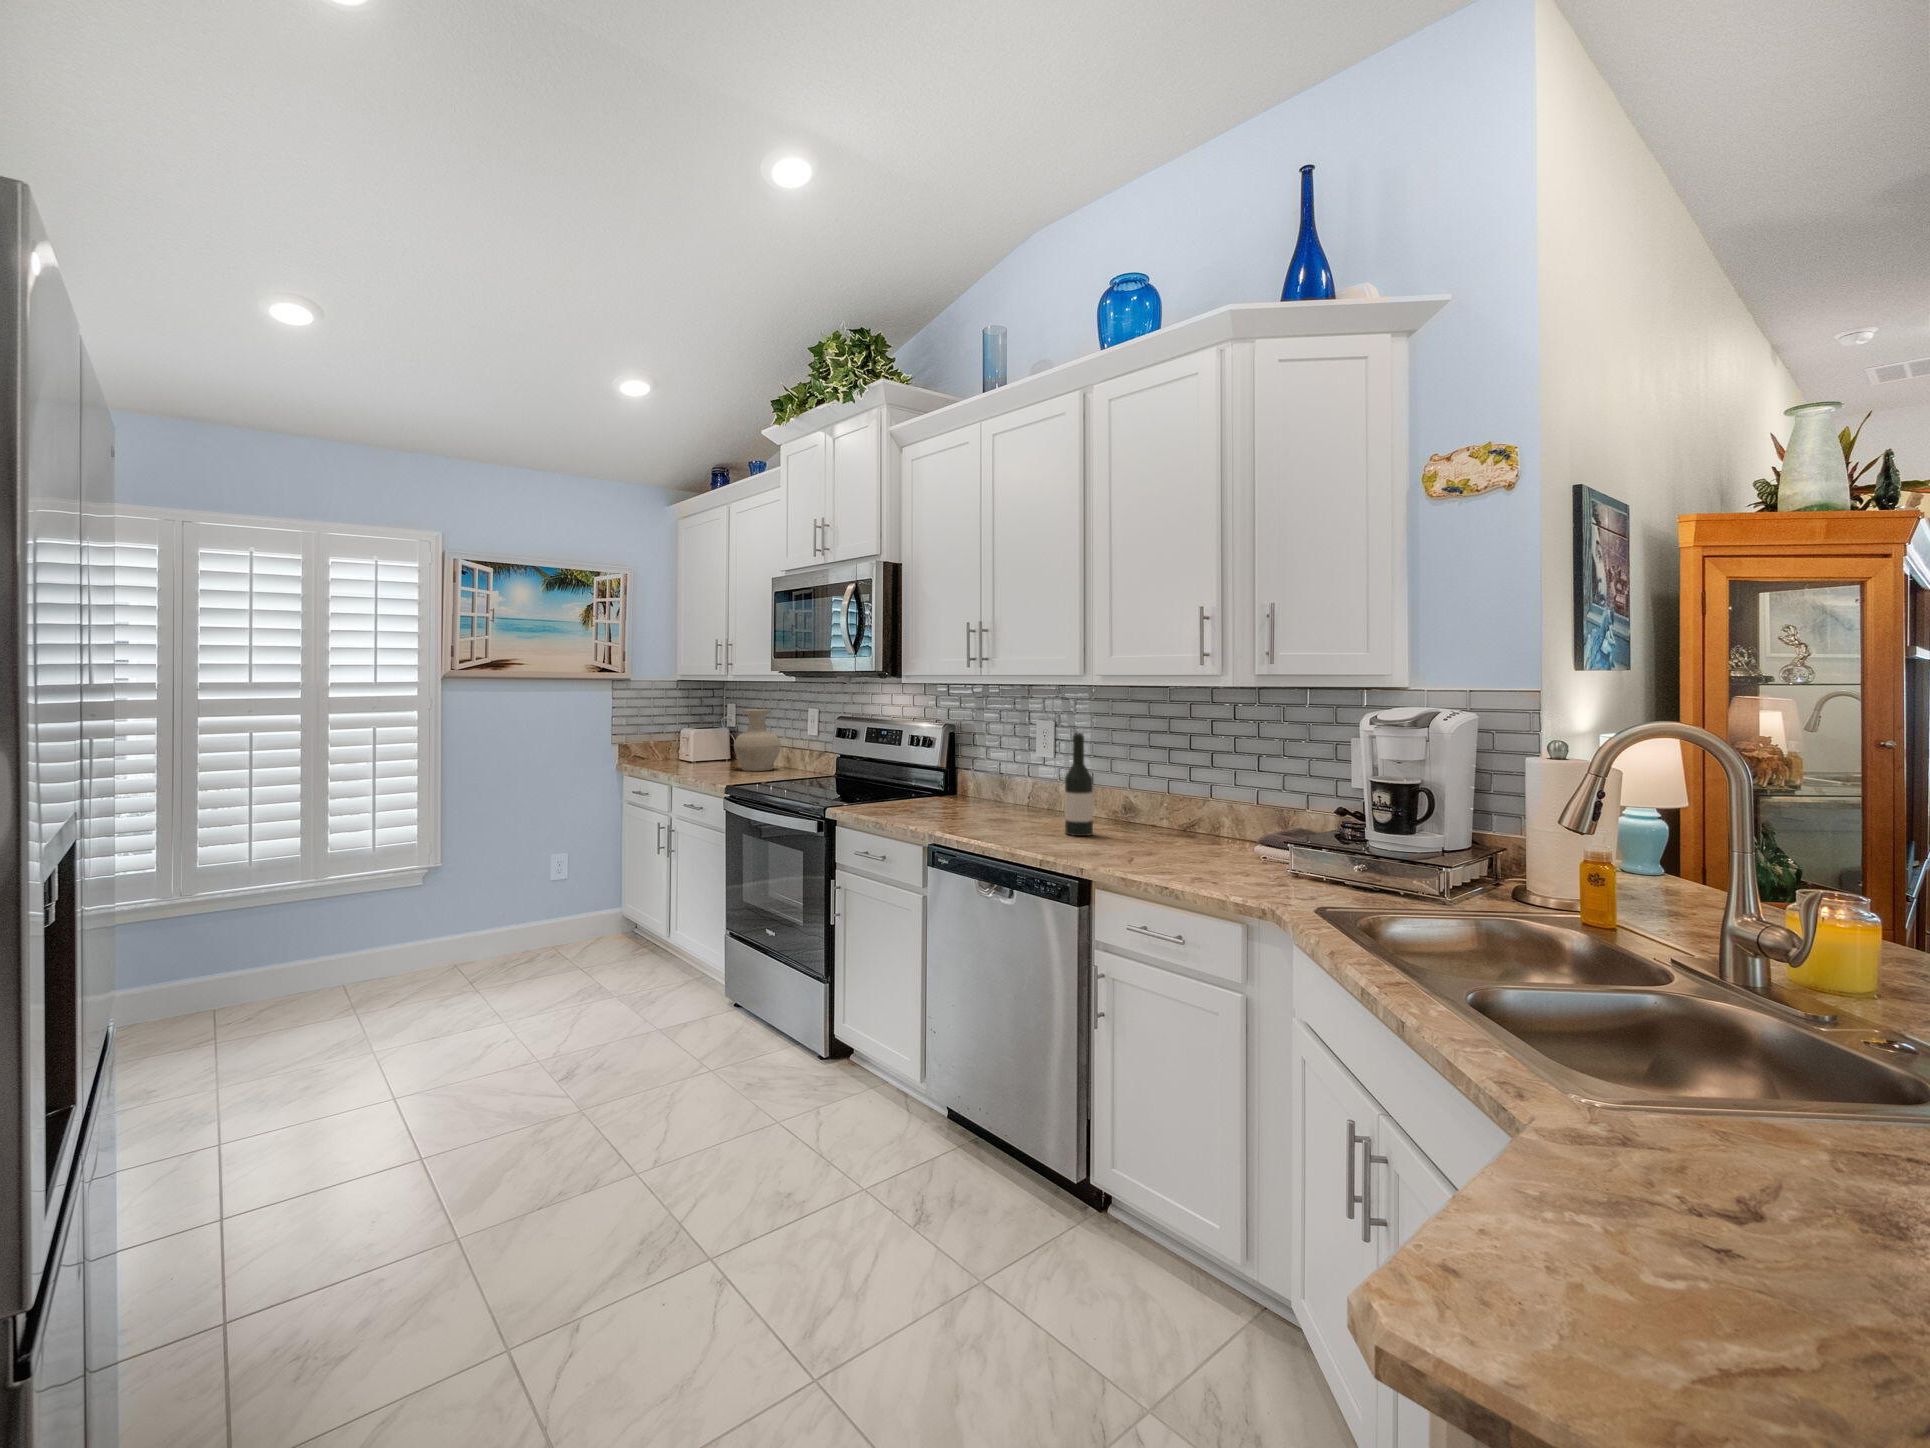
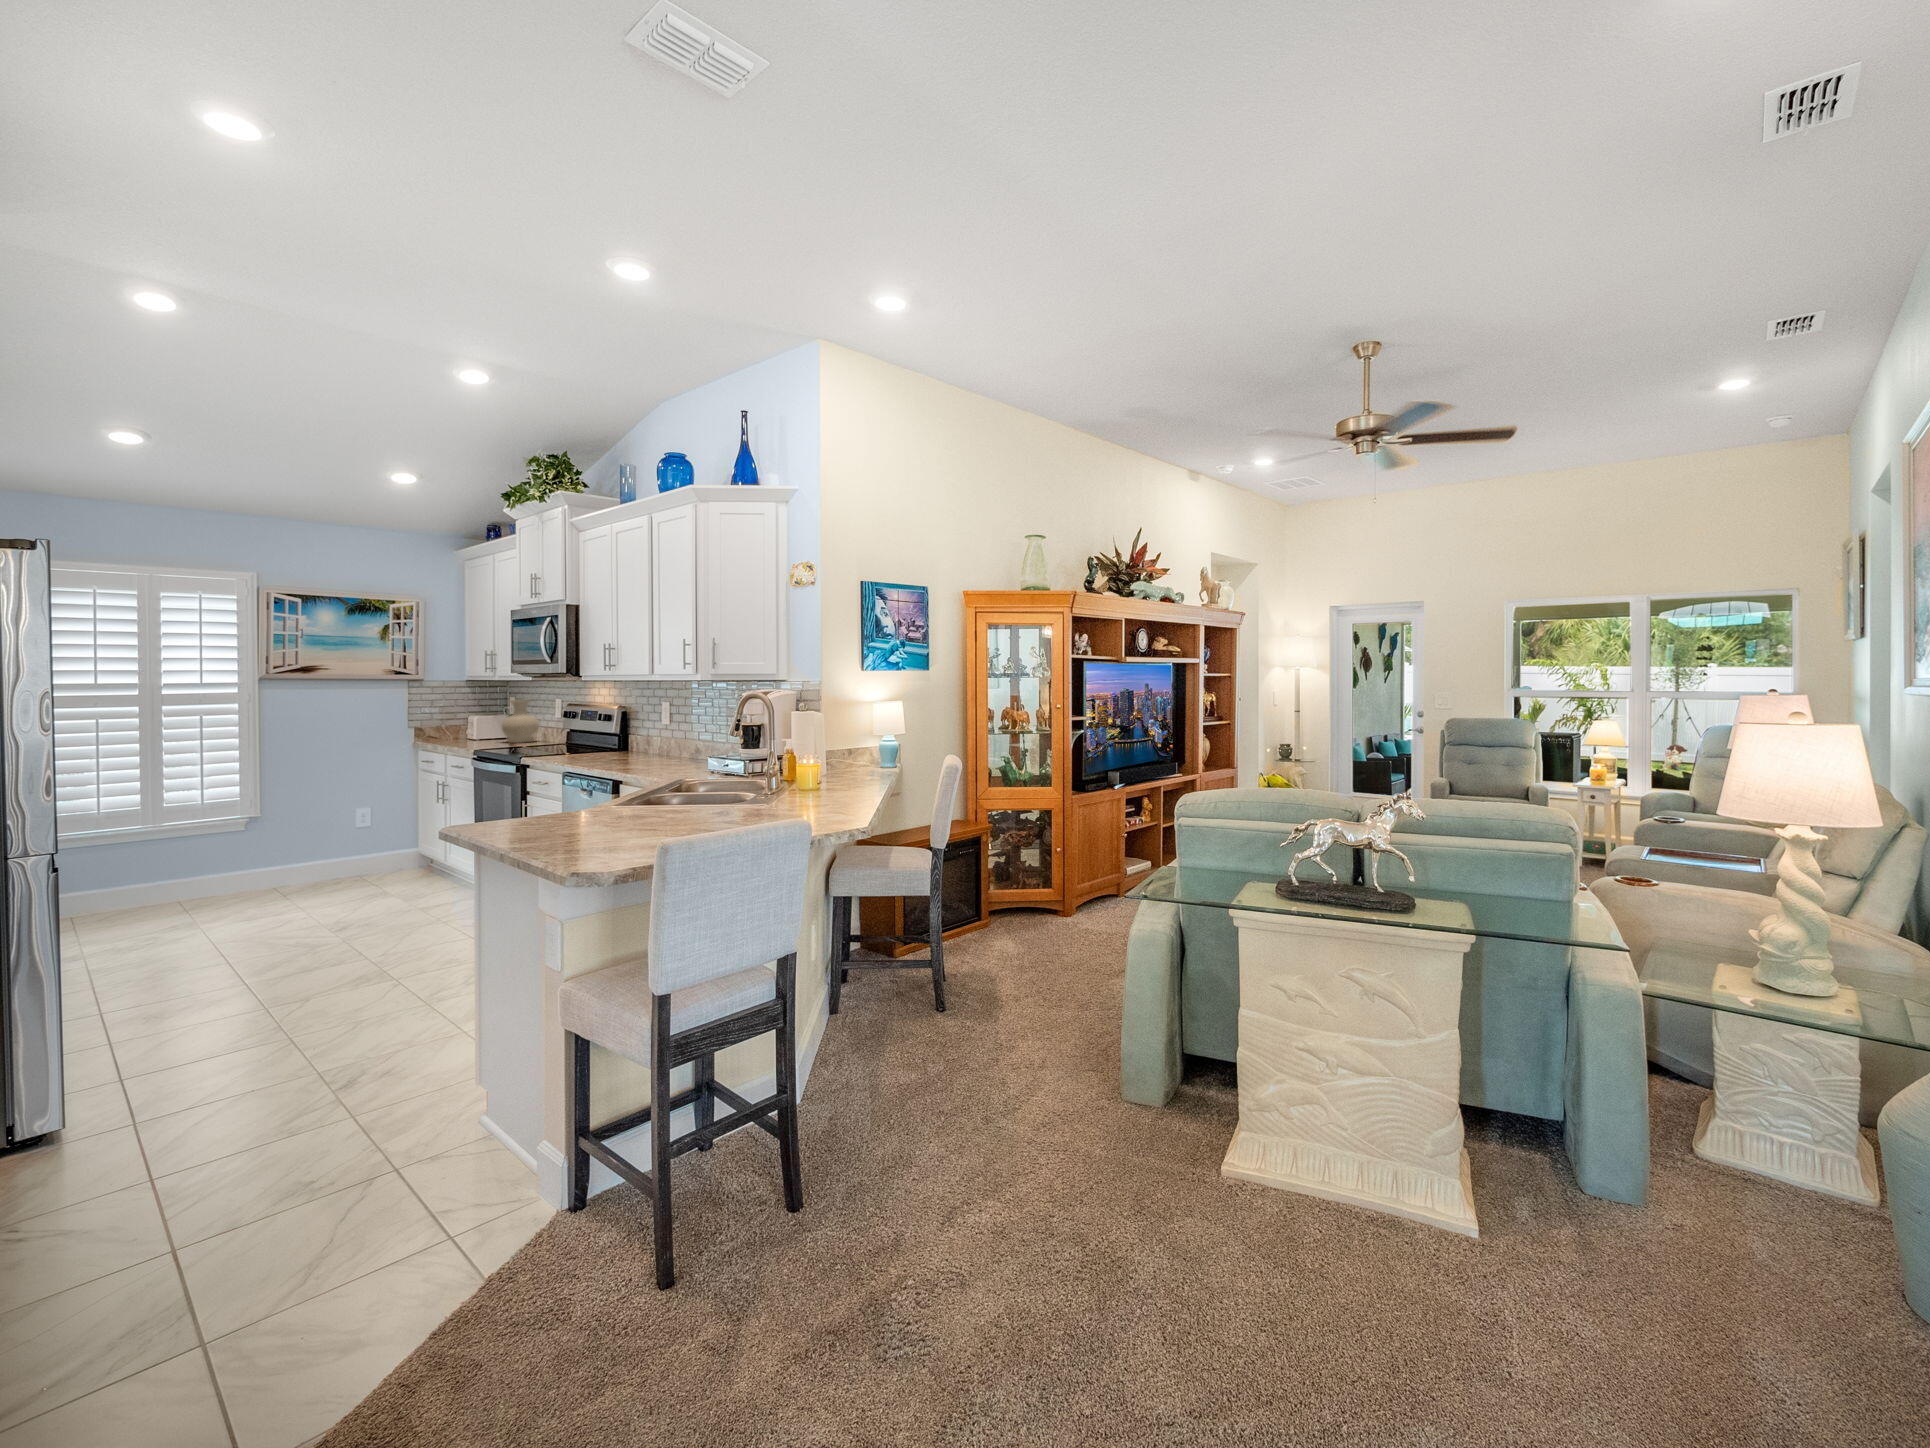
wine bottle: present [1065,733,1093,836] -> none [652,706,669,761]

